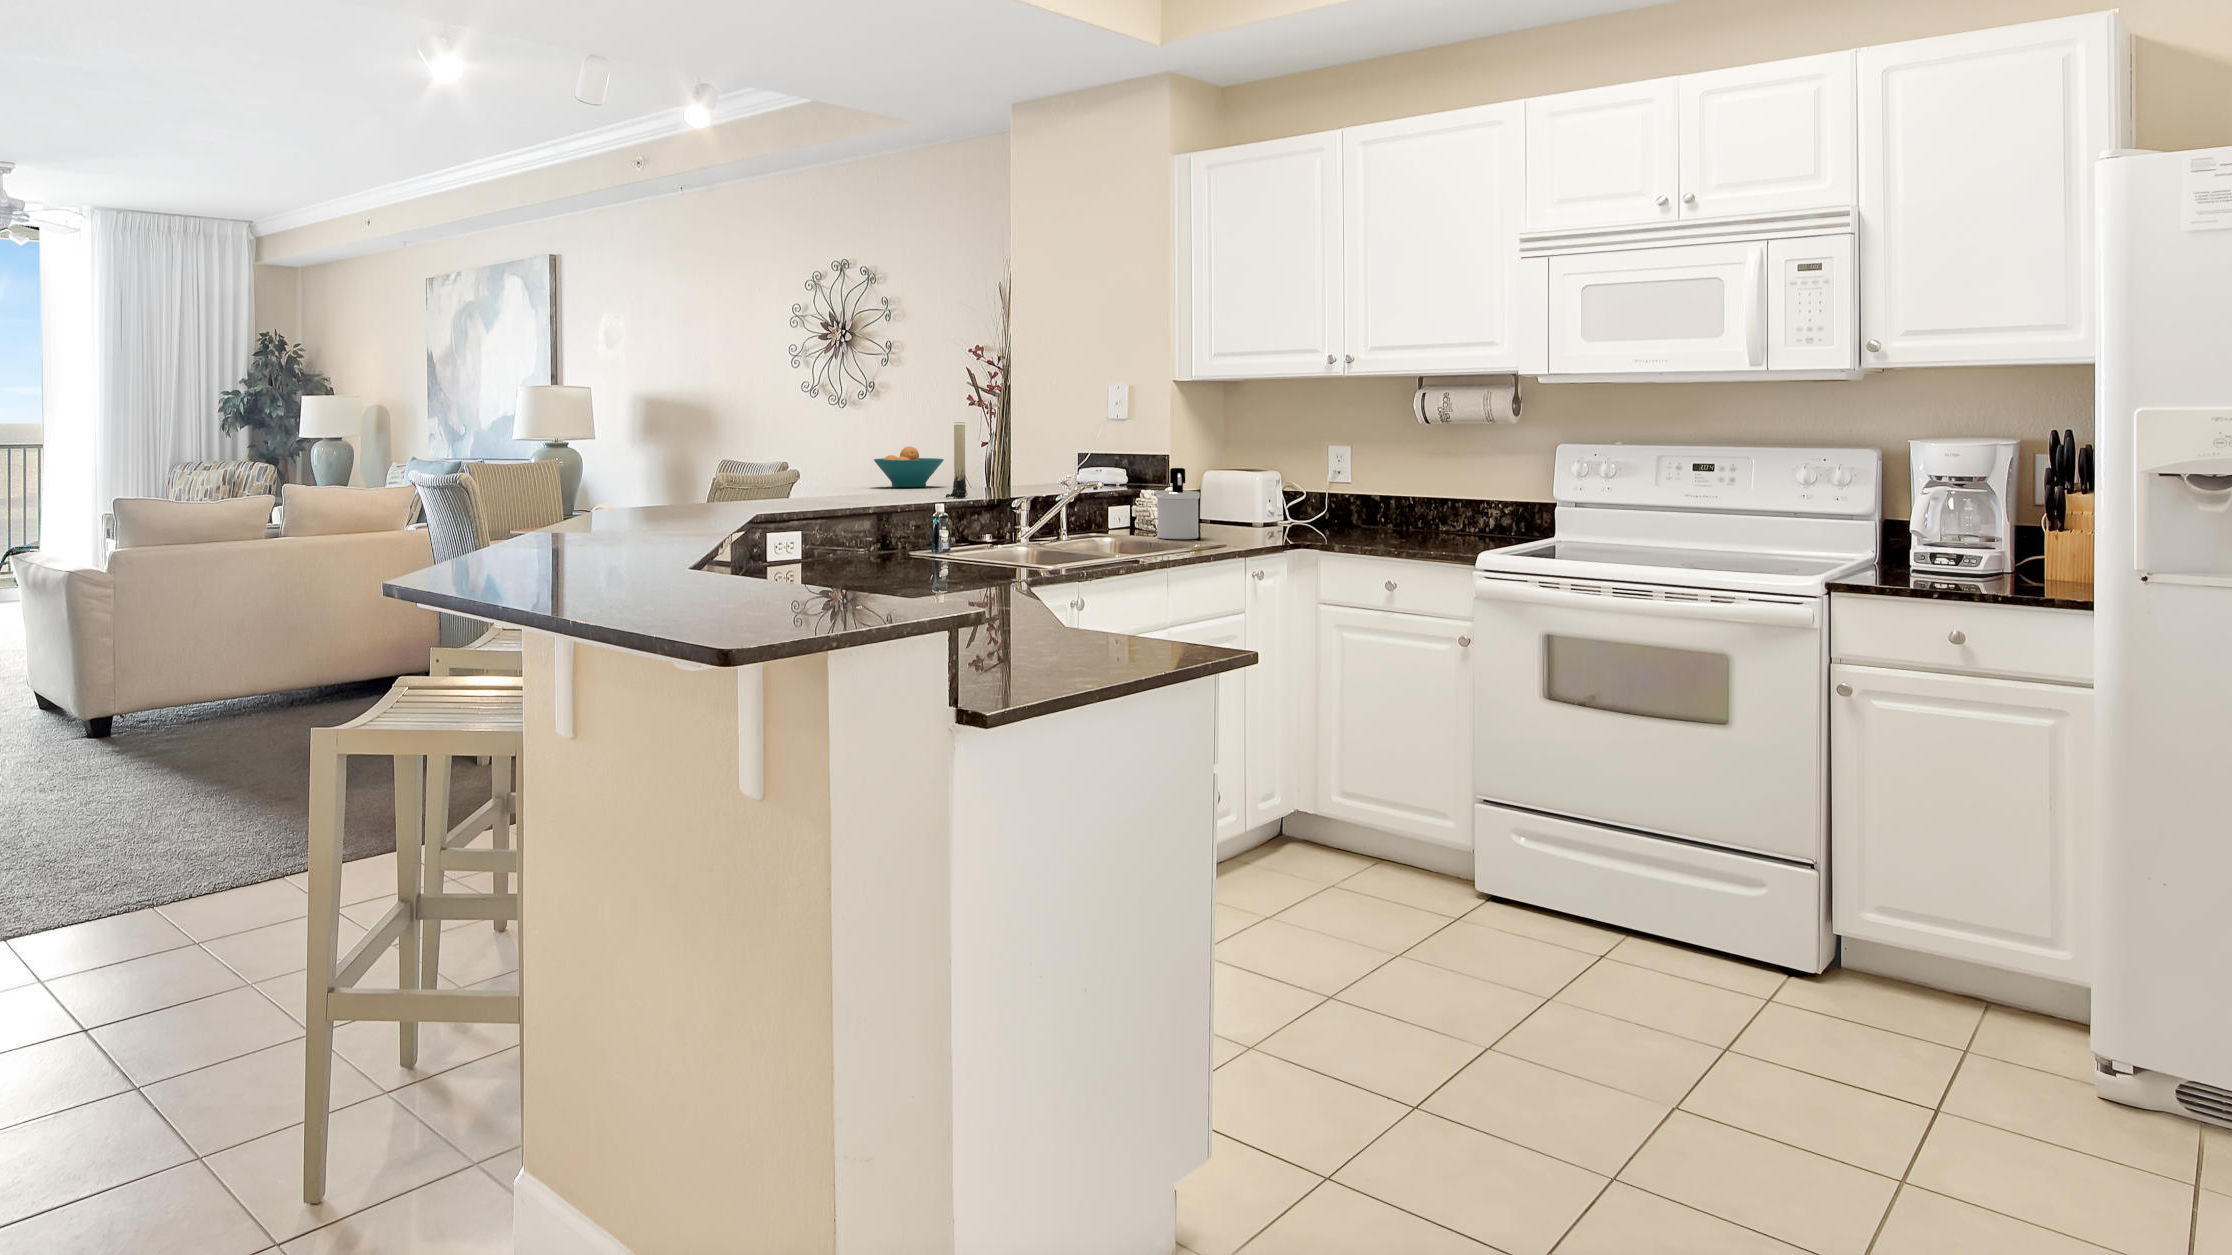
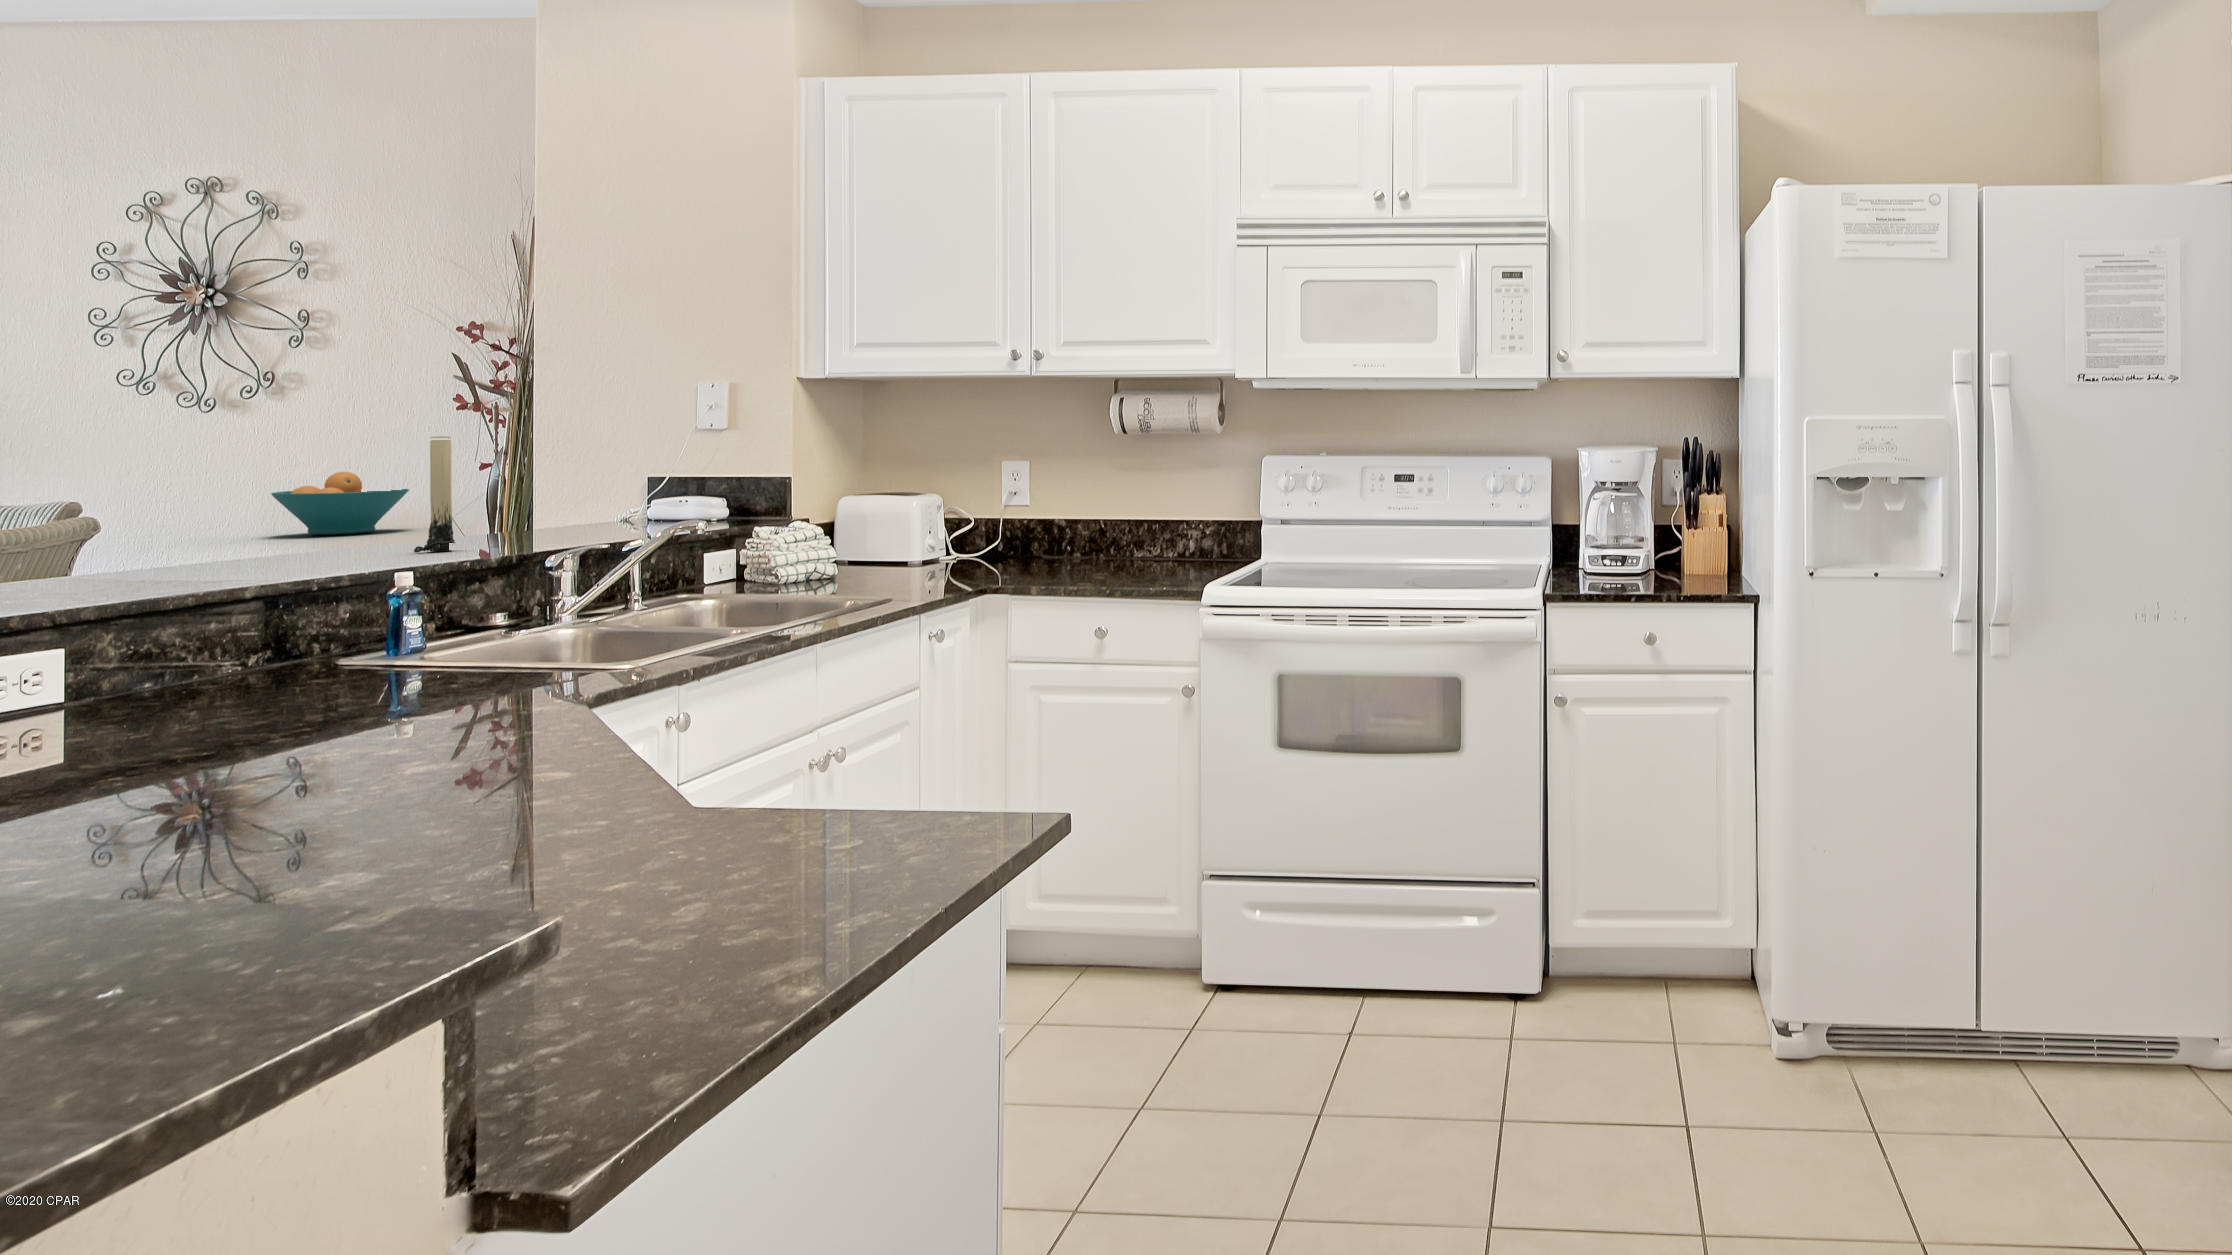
soap dispenser: present [1156,468,1200,539] -> none [779,496,843,594]

